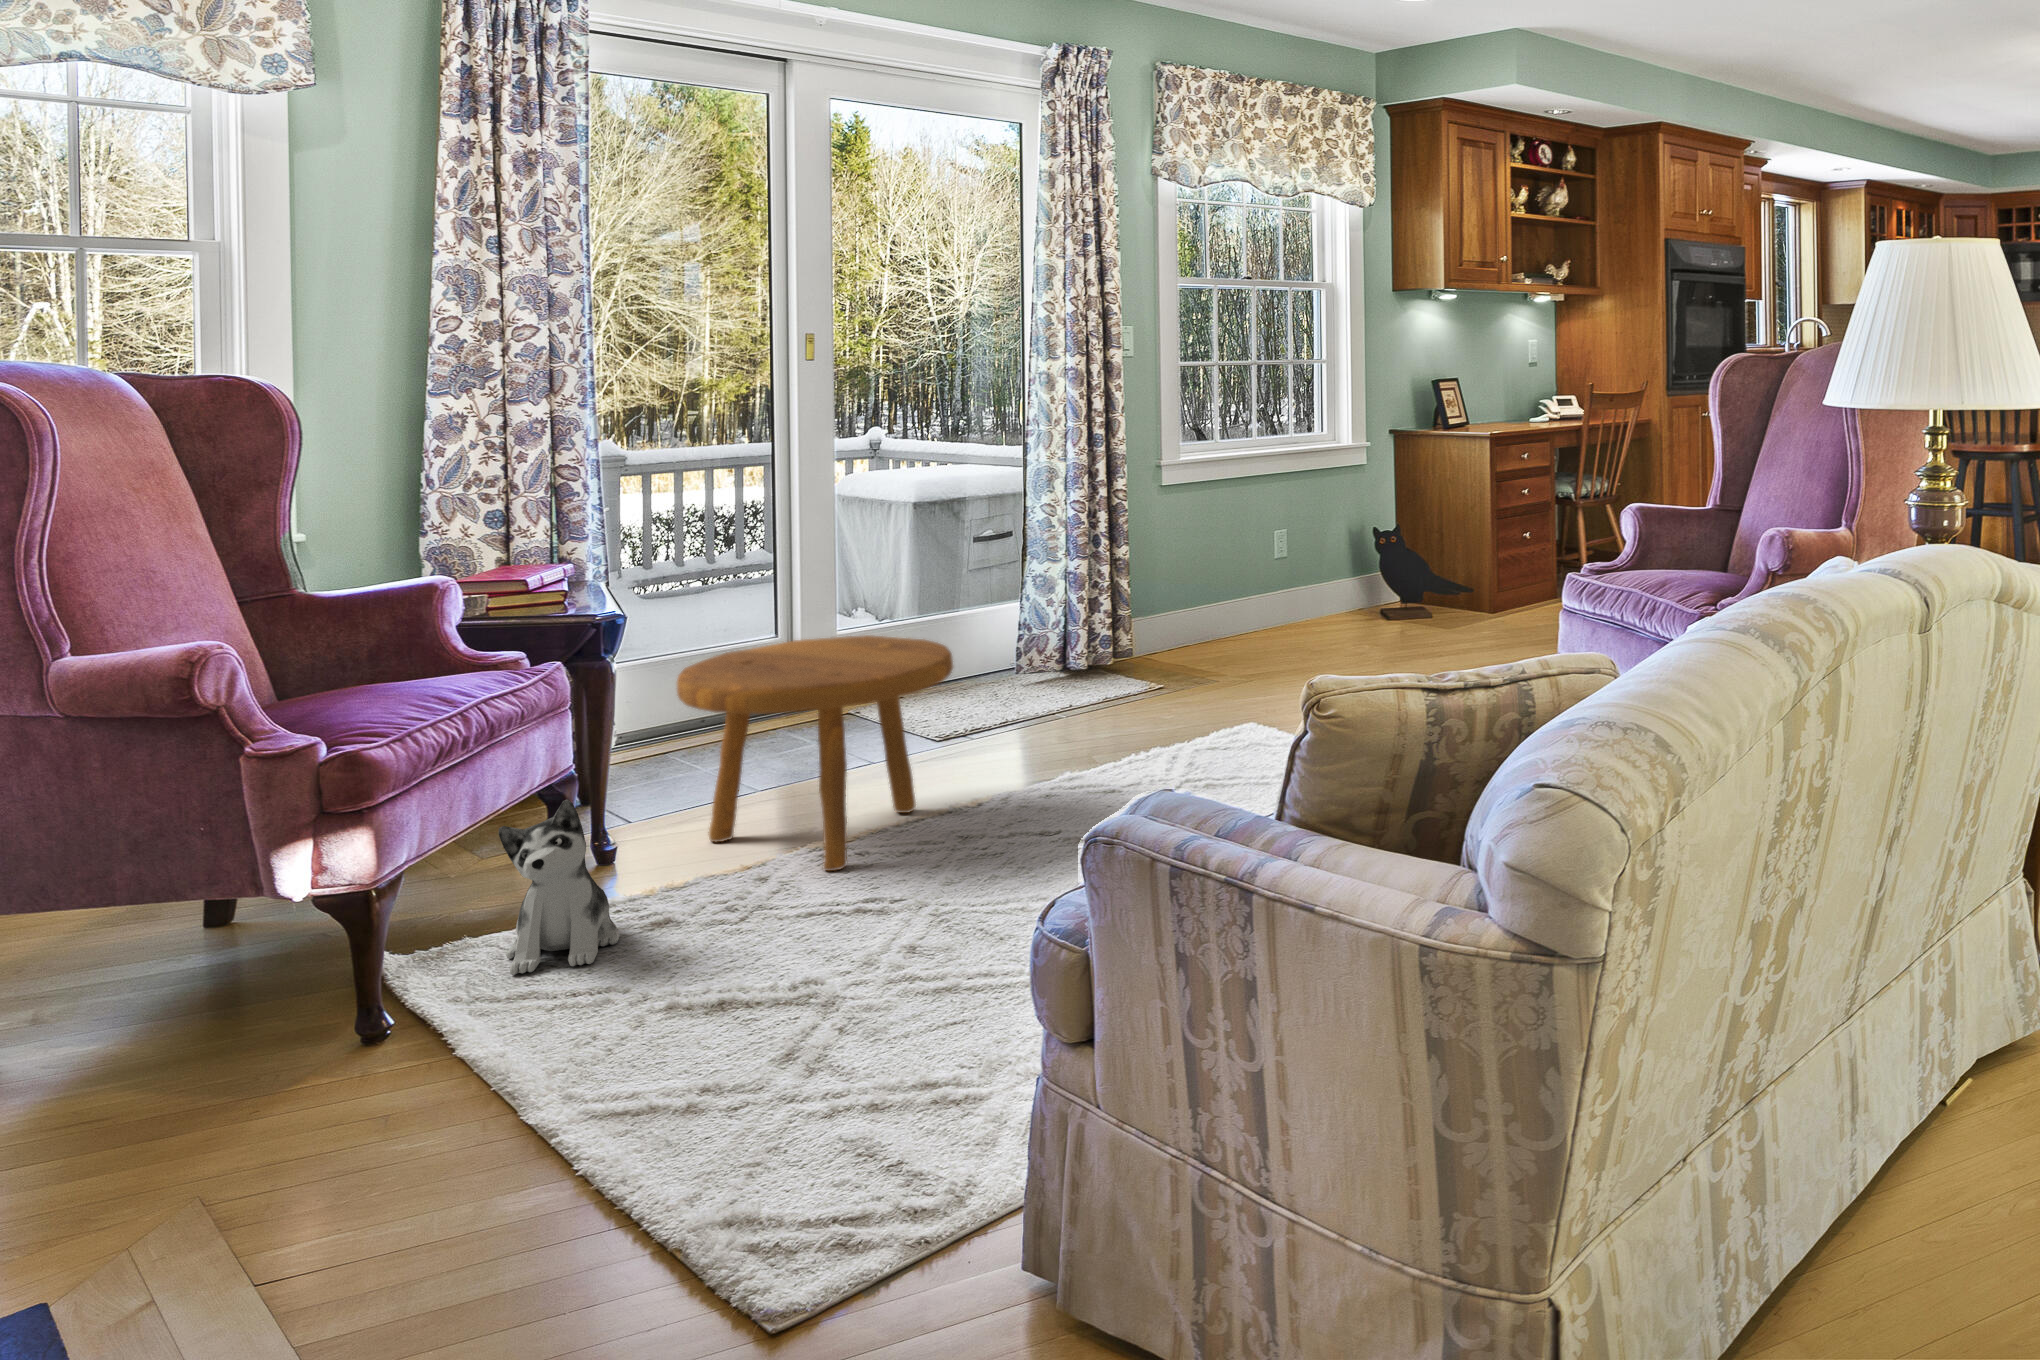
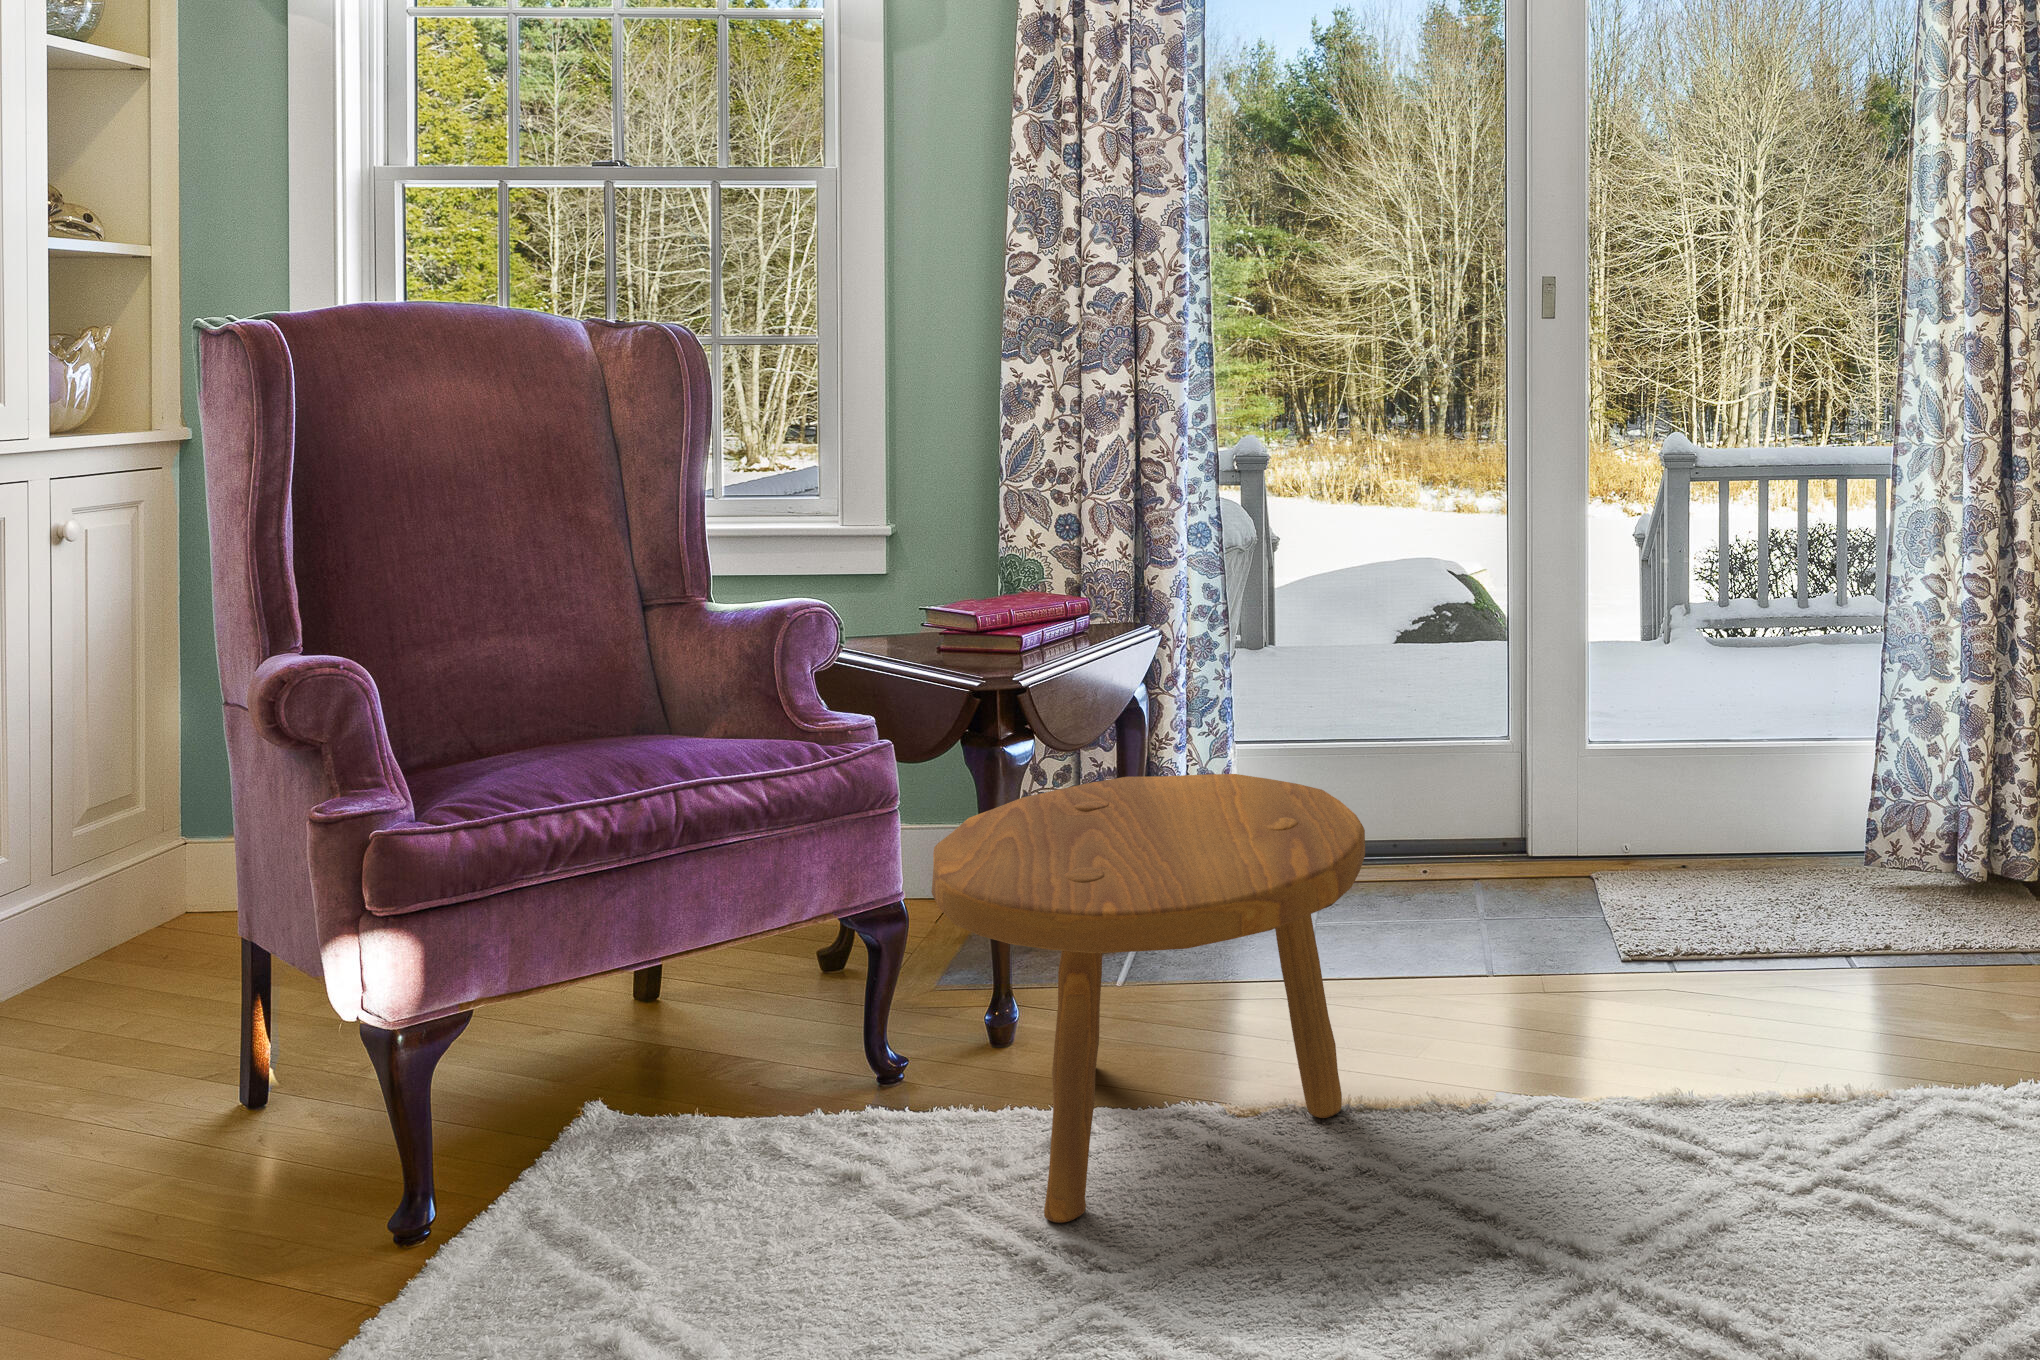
plush toy: present [499,799,619,975] -> none [495,1015,717,1290]

